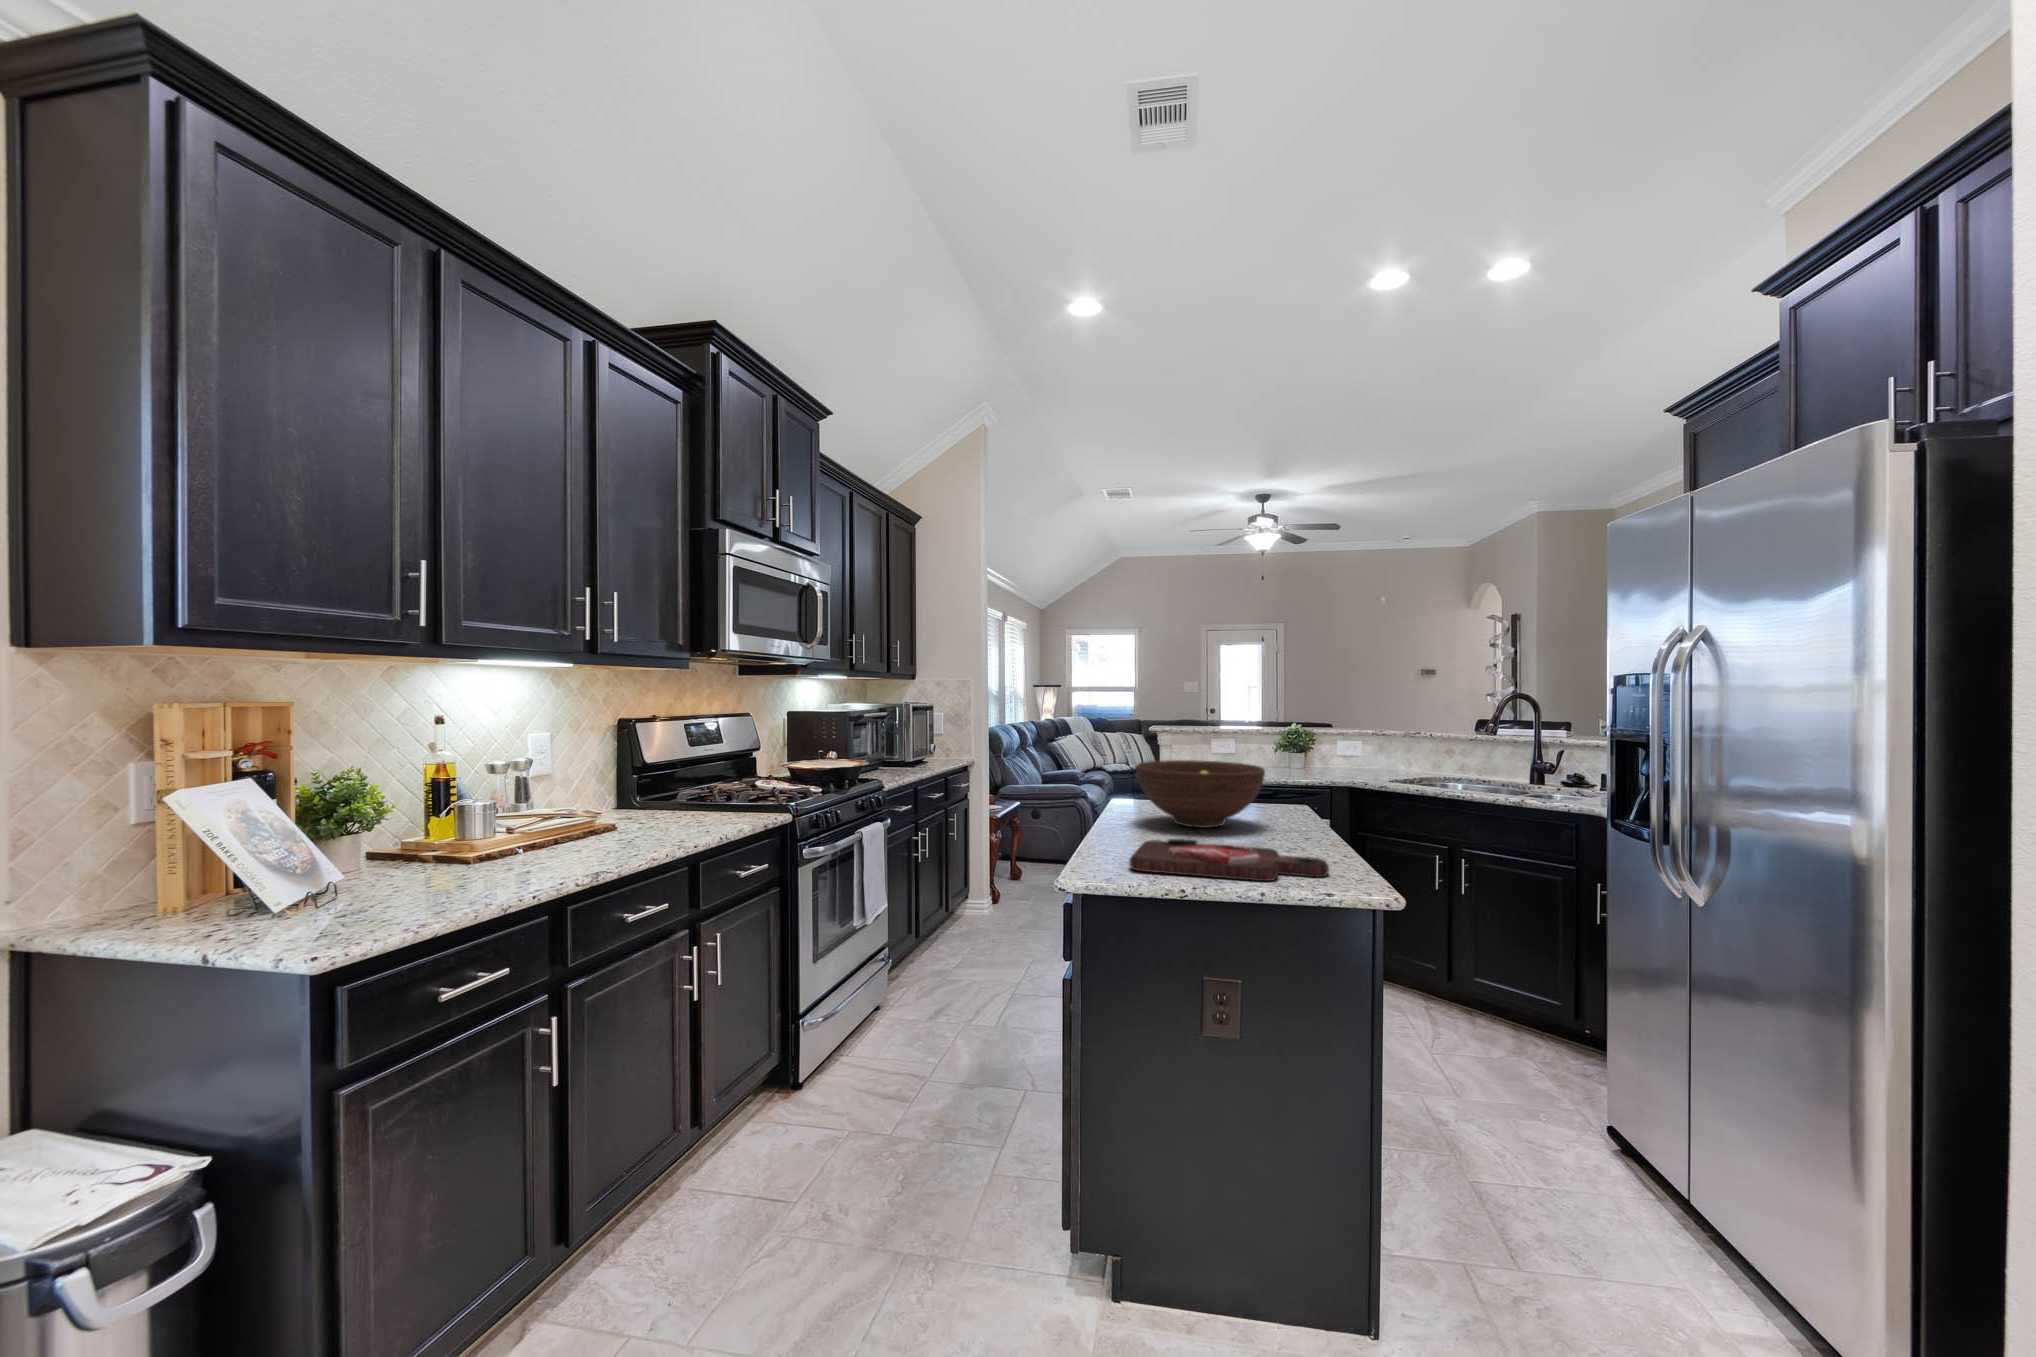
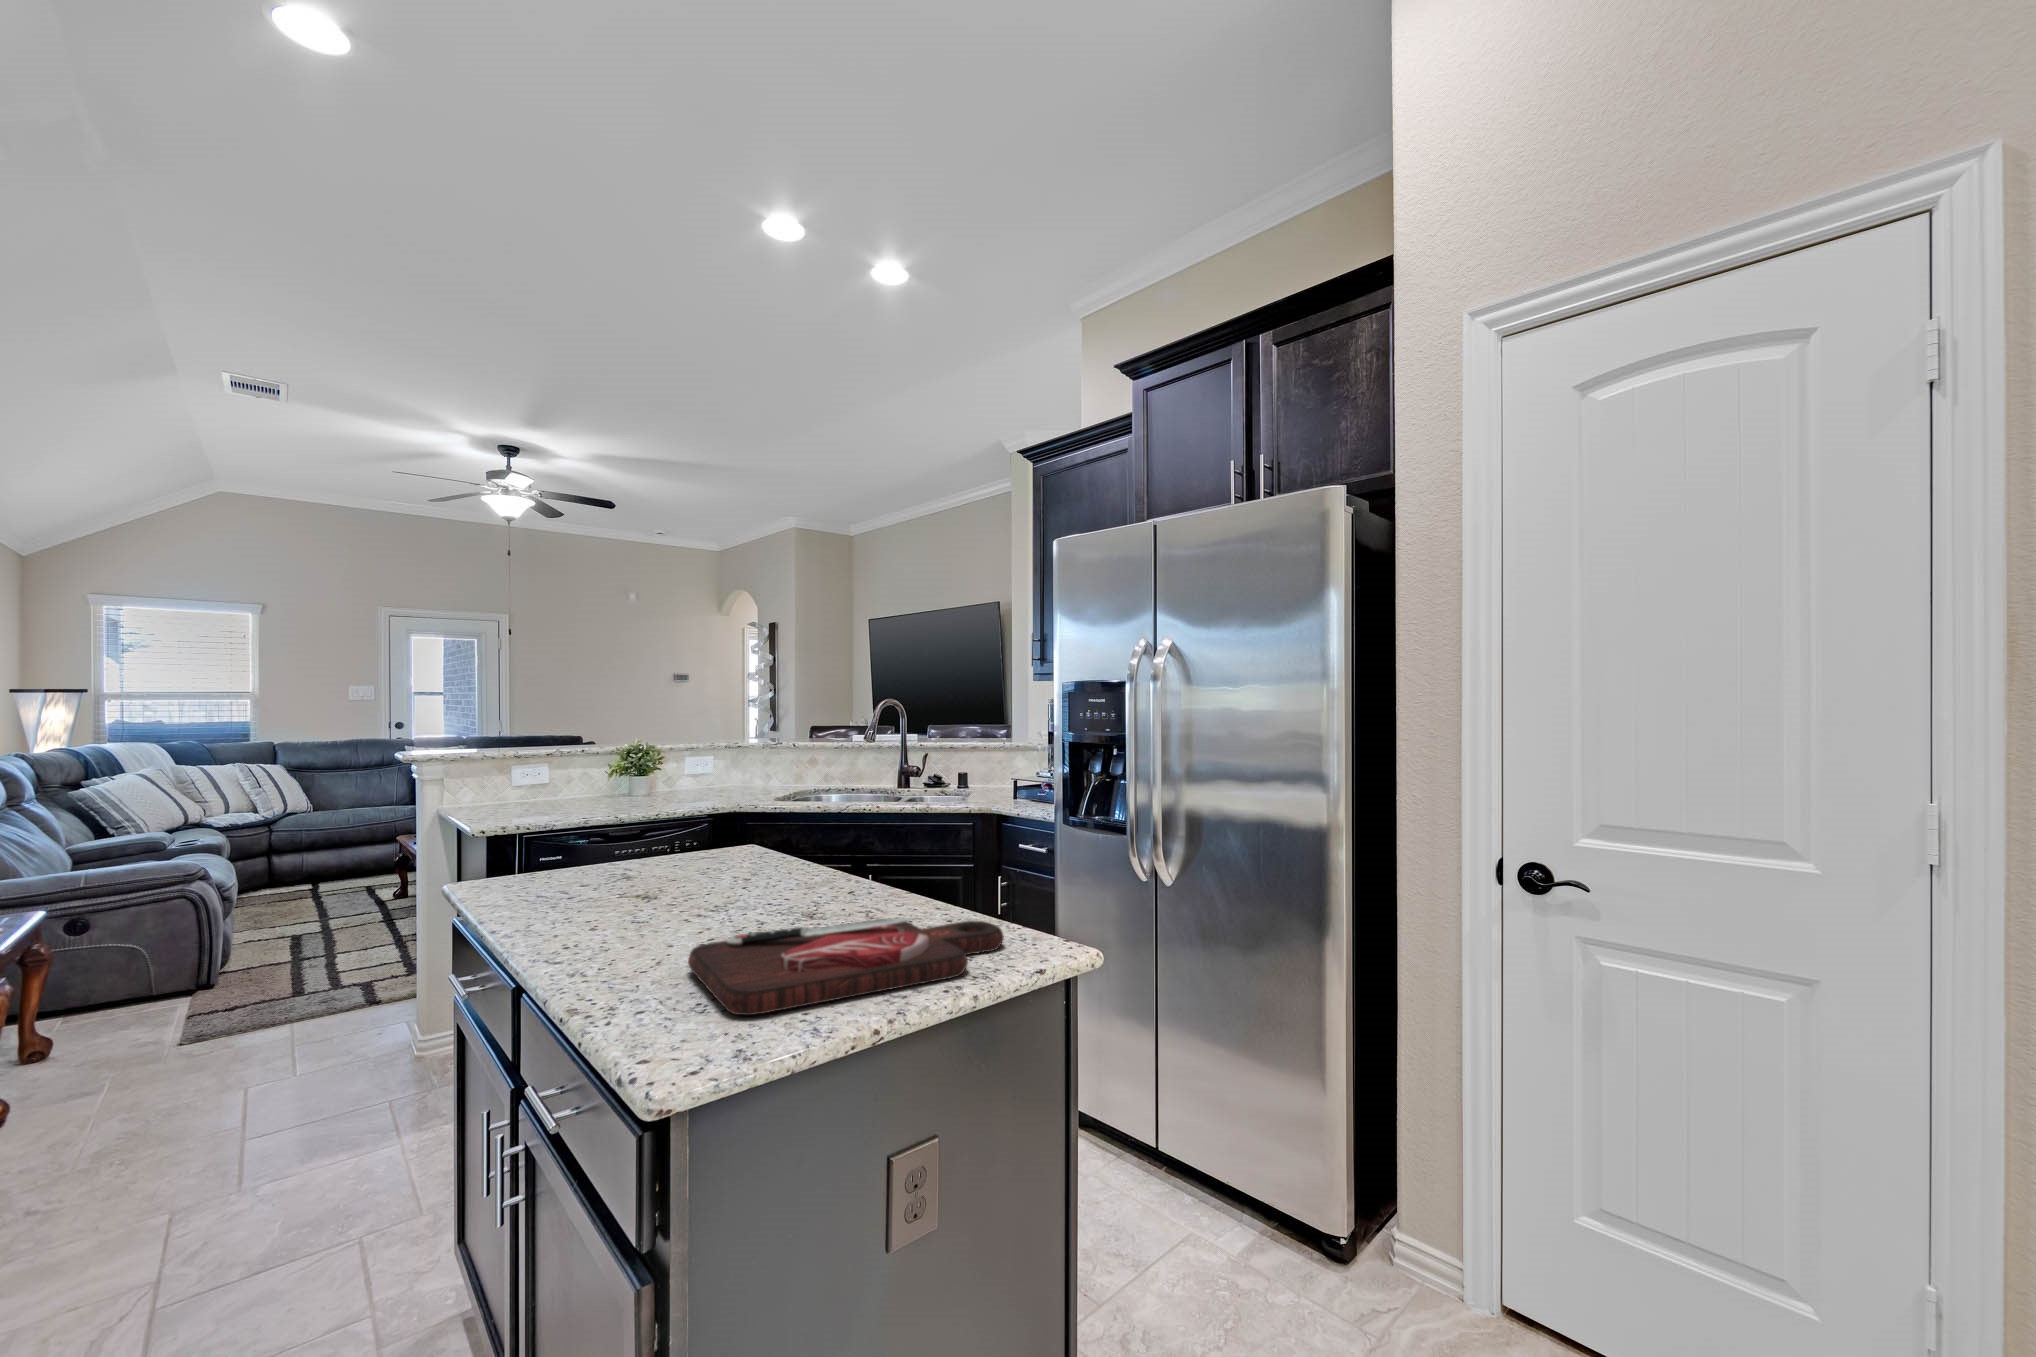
fruit bowl: present [1136,760,1265,828] -> none [563,792,781,904]

